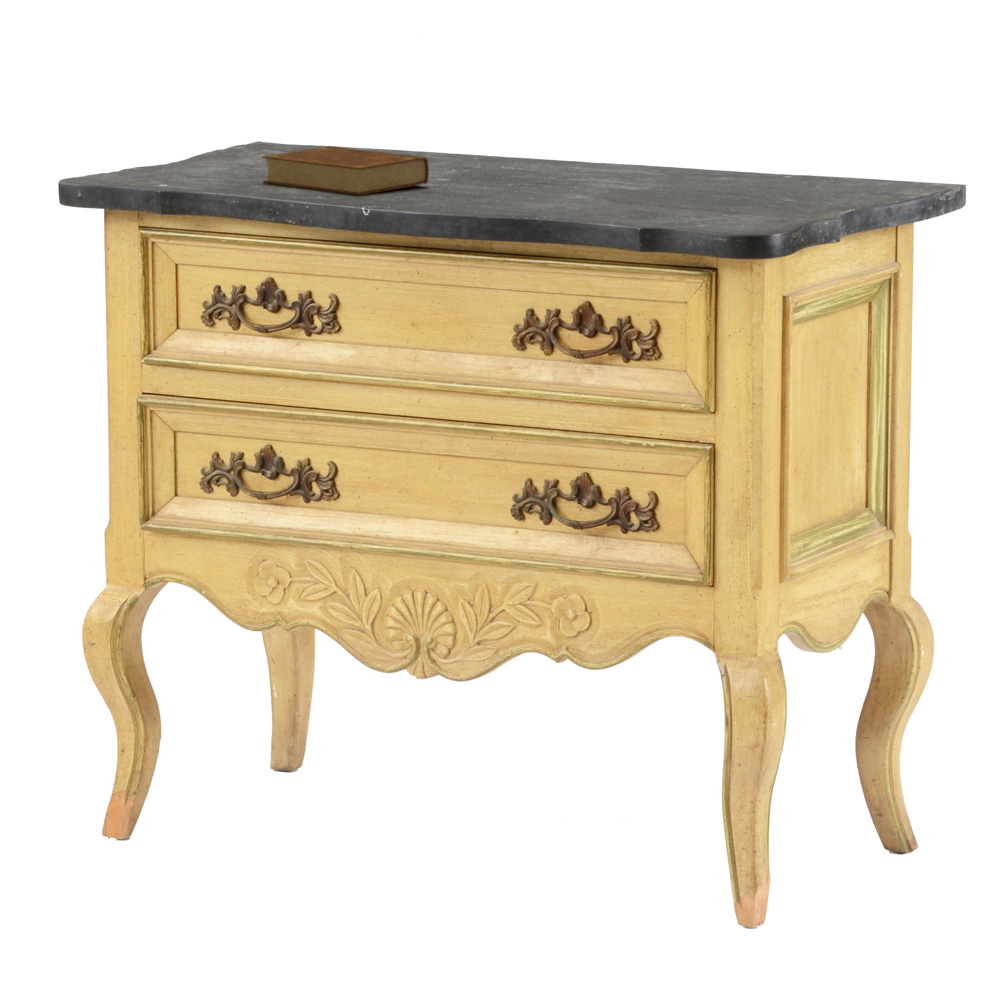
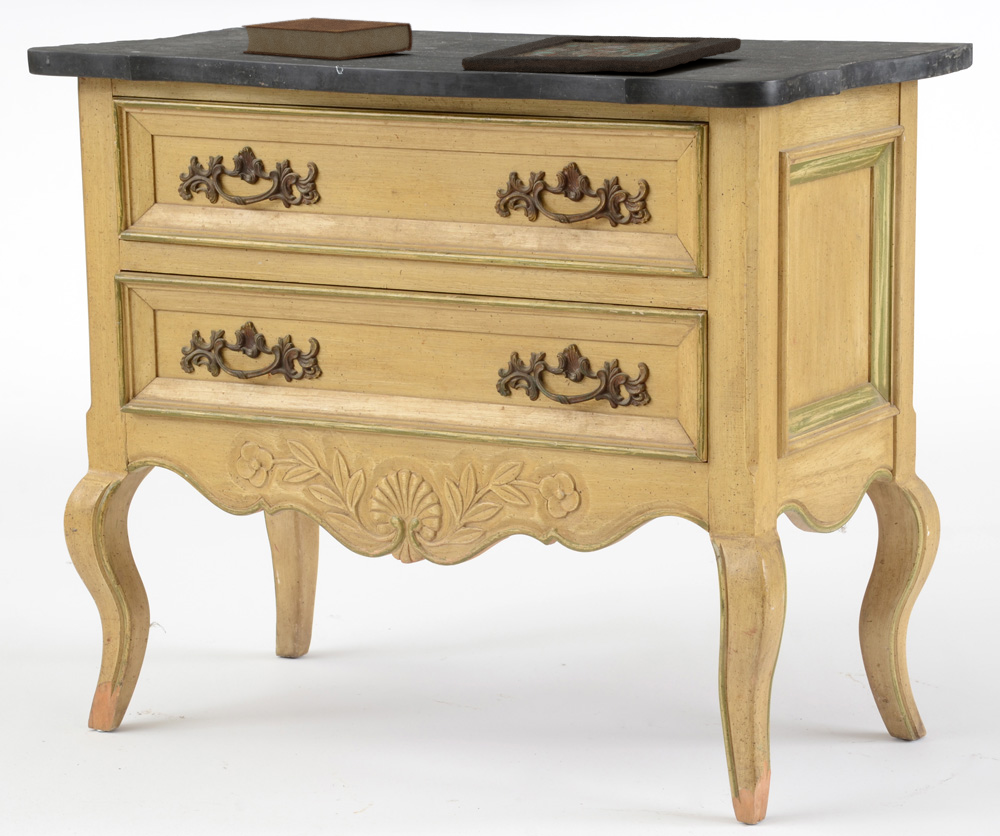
decorative tray: none [482,172,746,220] -> present [462,36,741,73]

